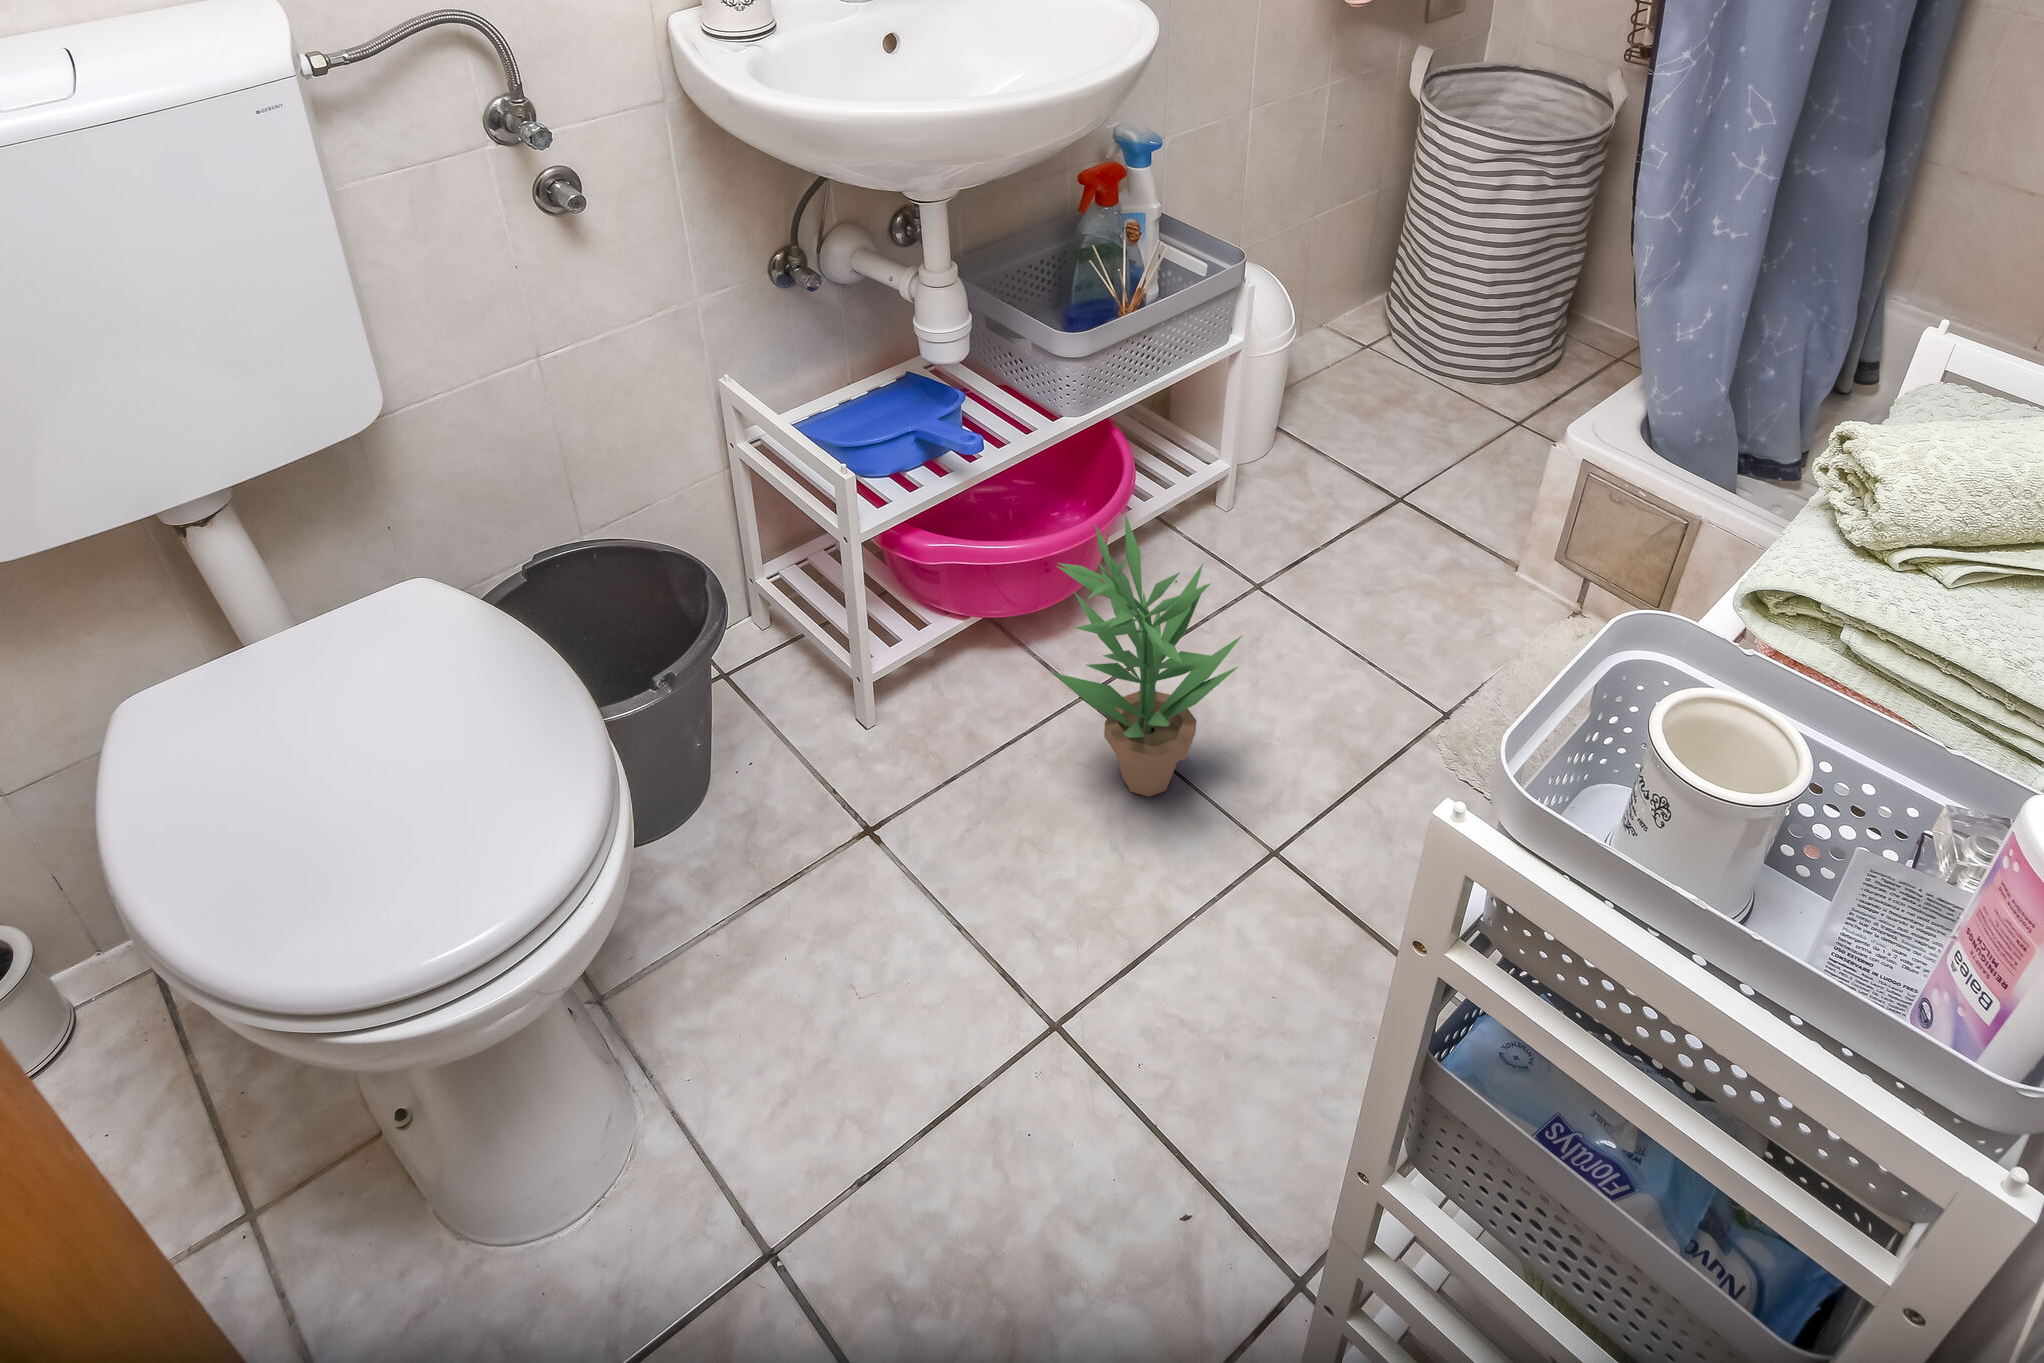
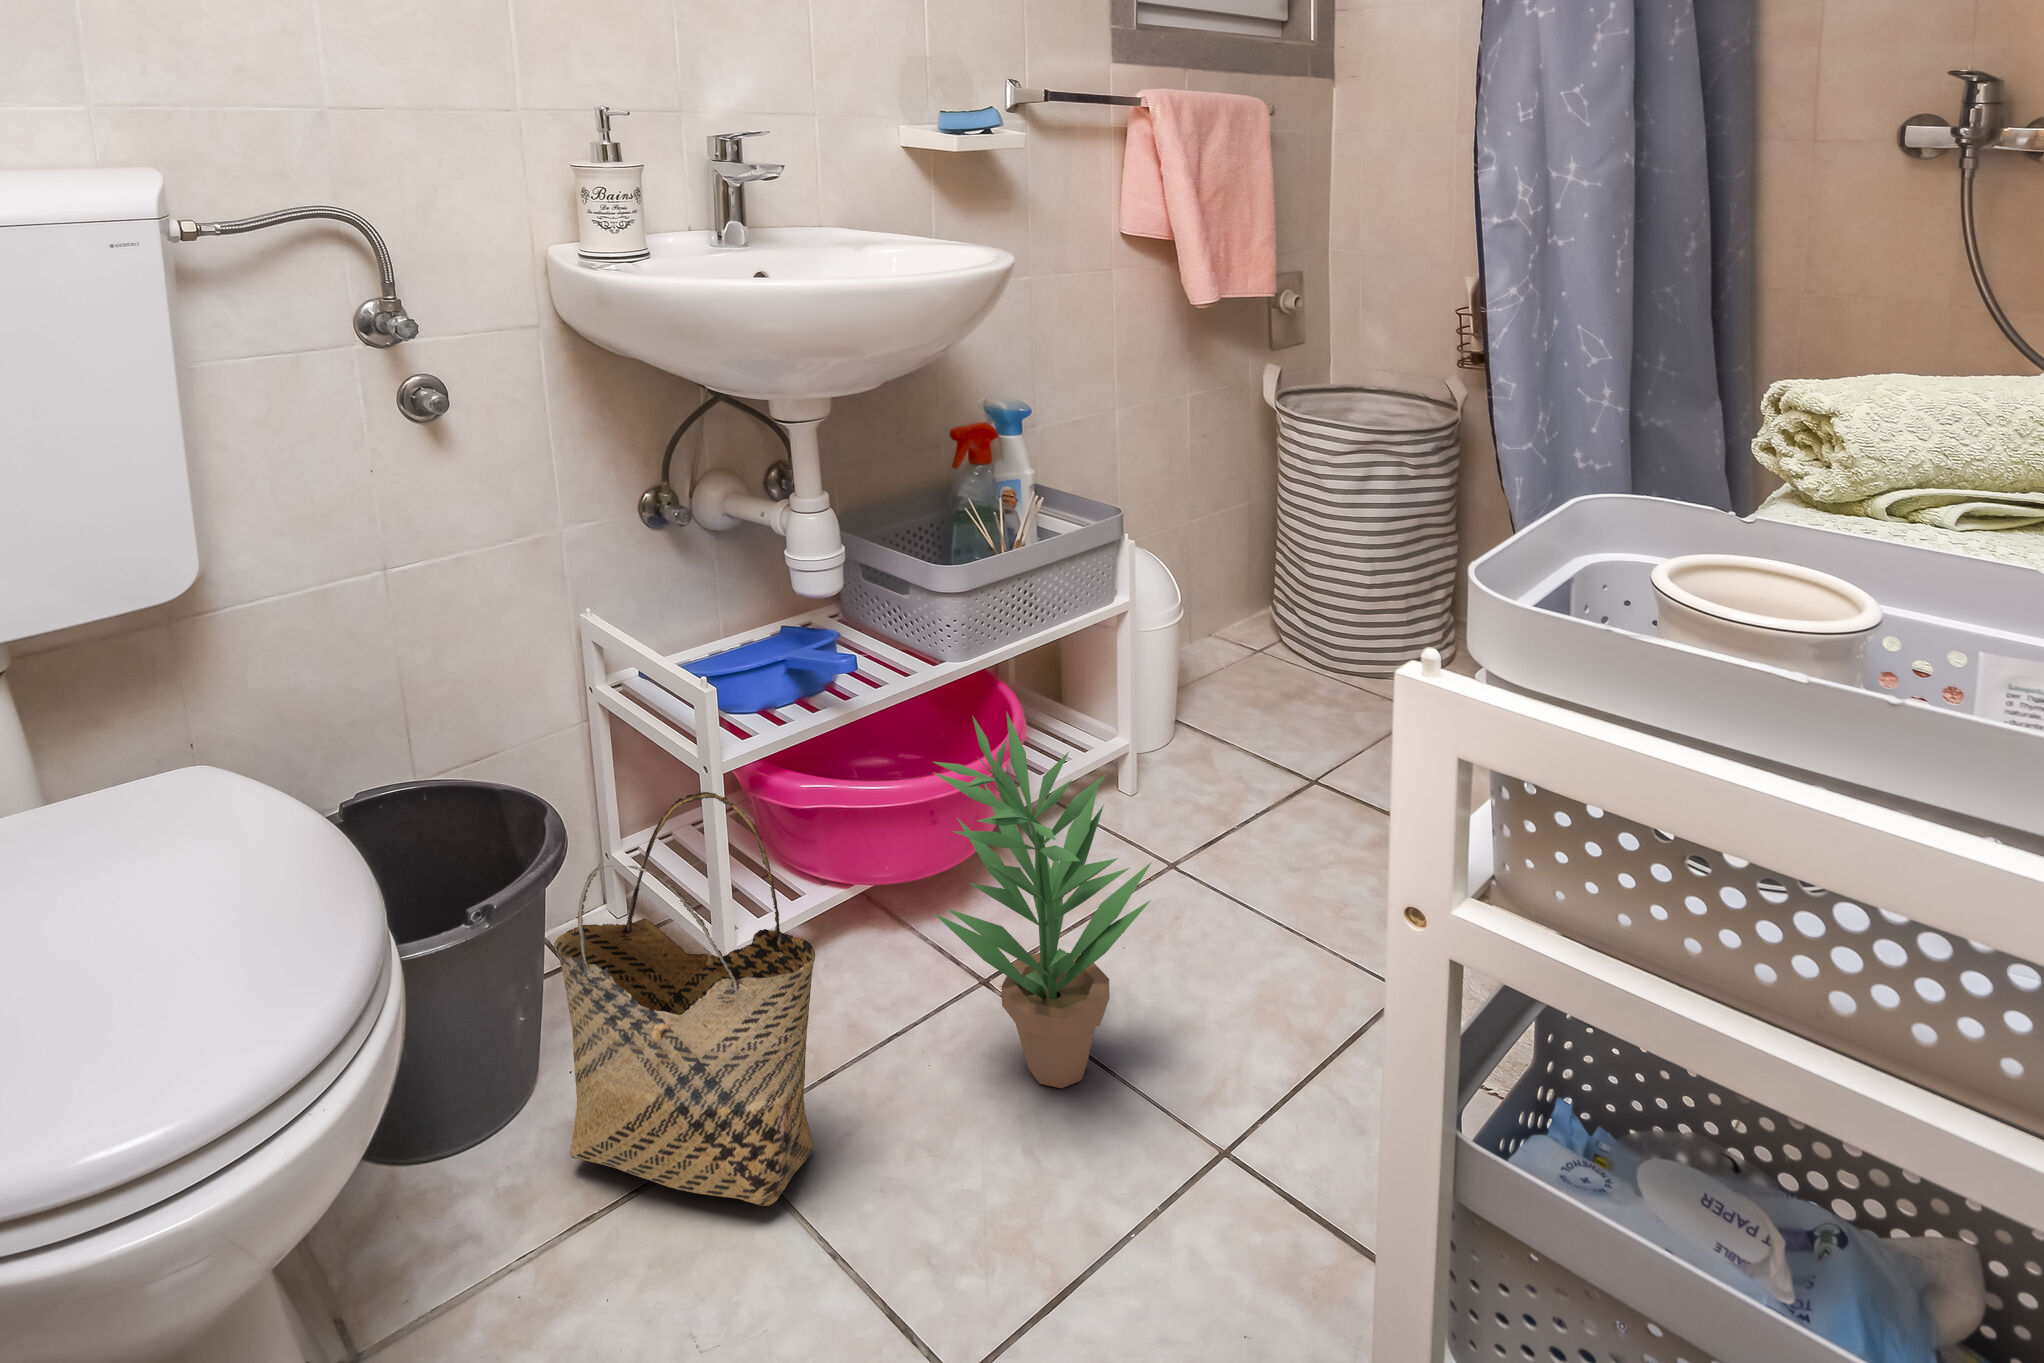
woven basket: none [726,580,953,889] -> present [554,792,815,1206]

